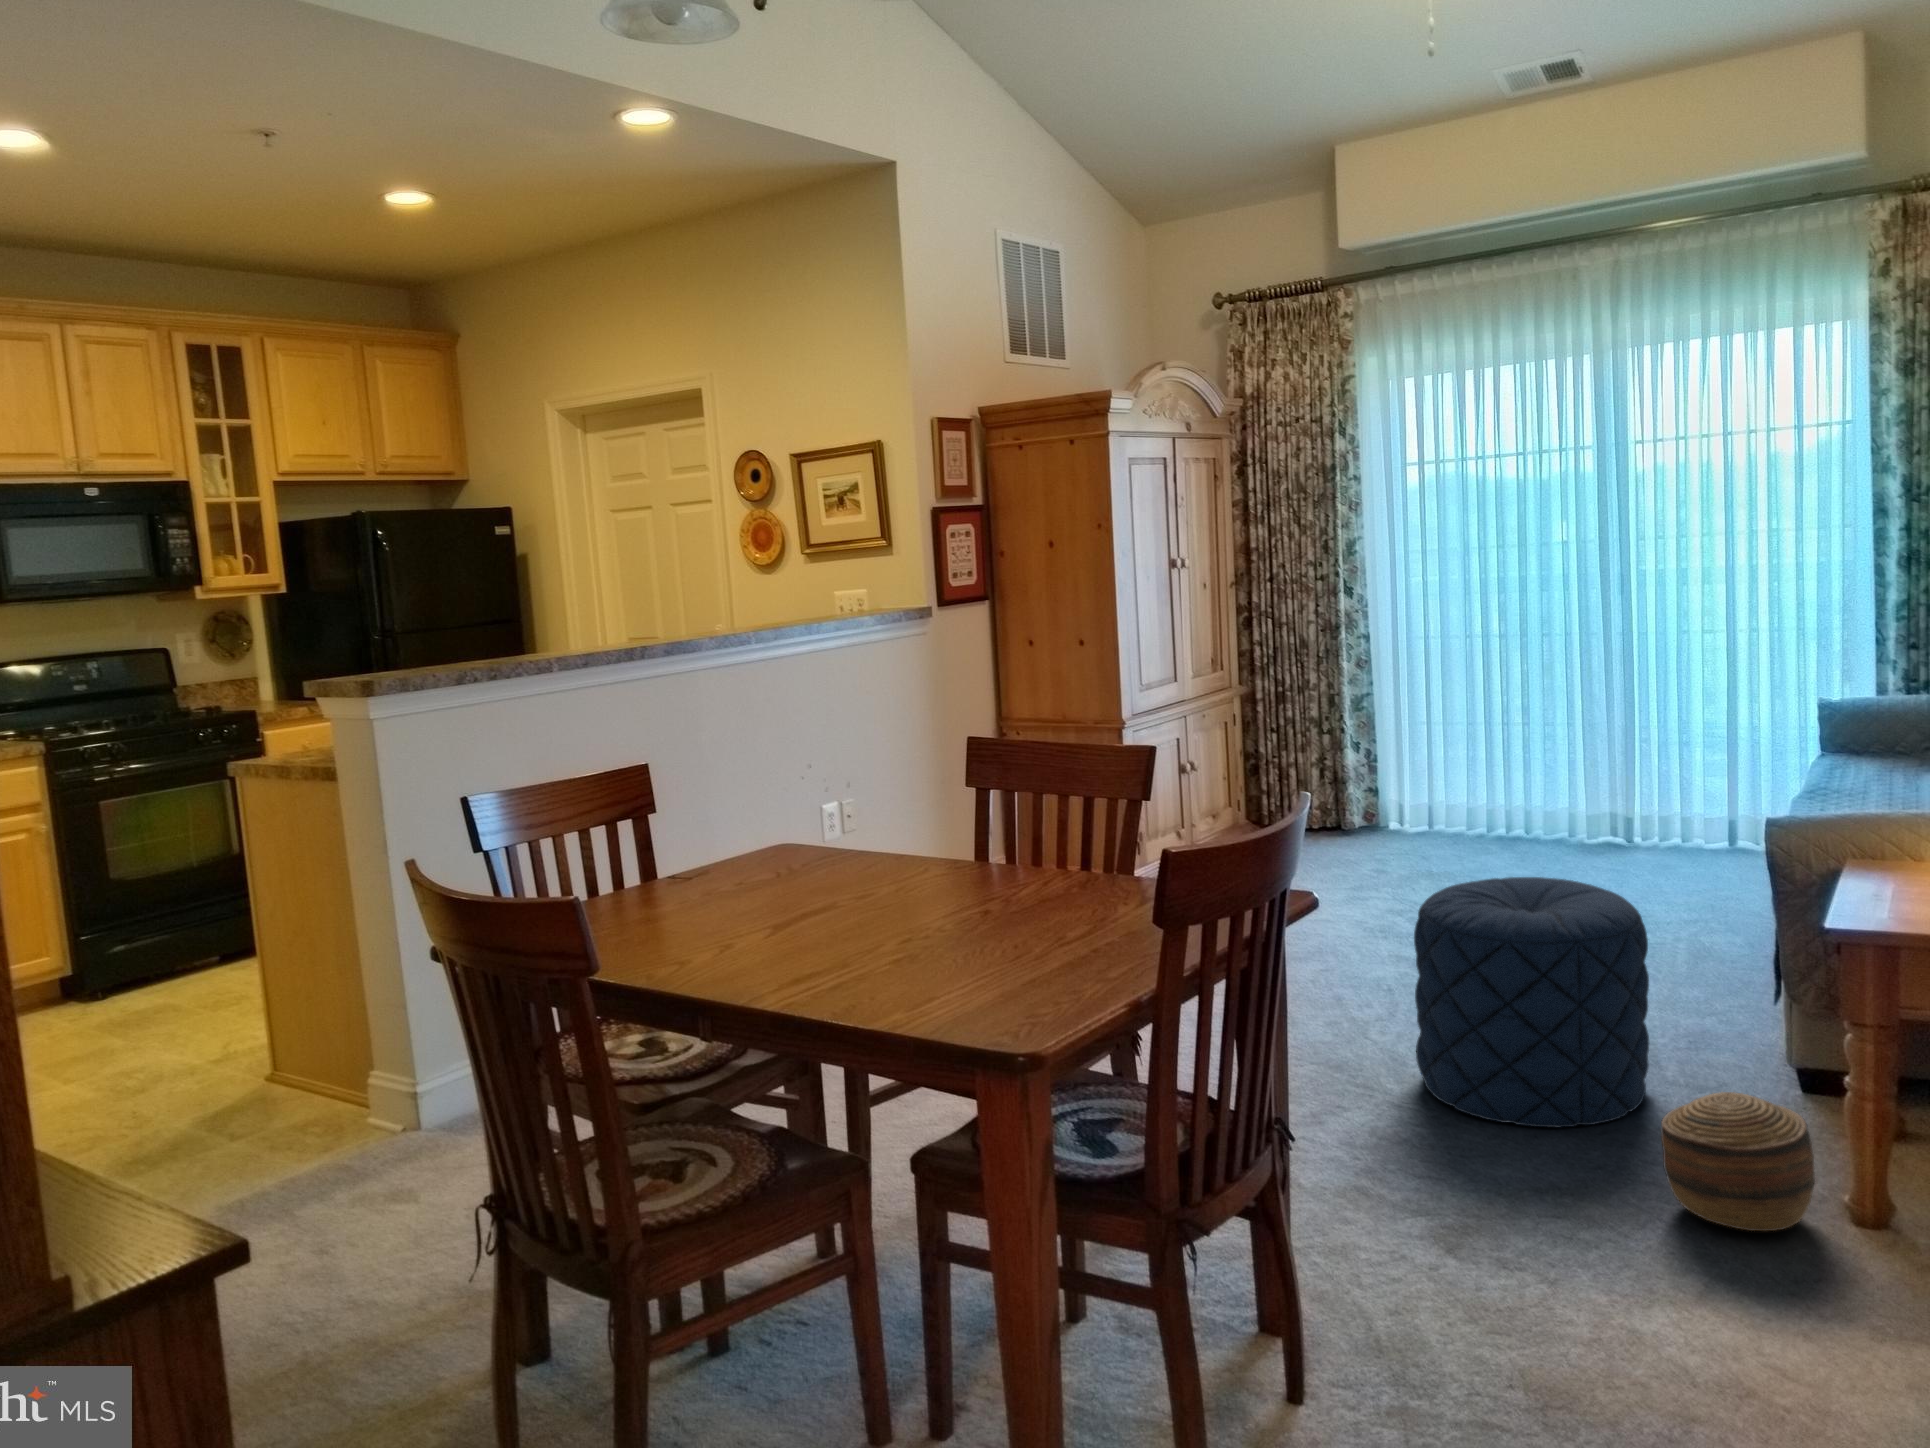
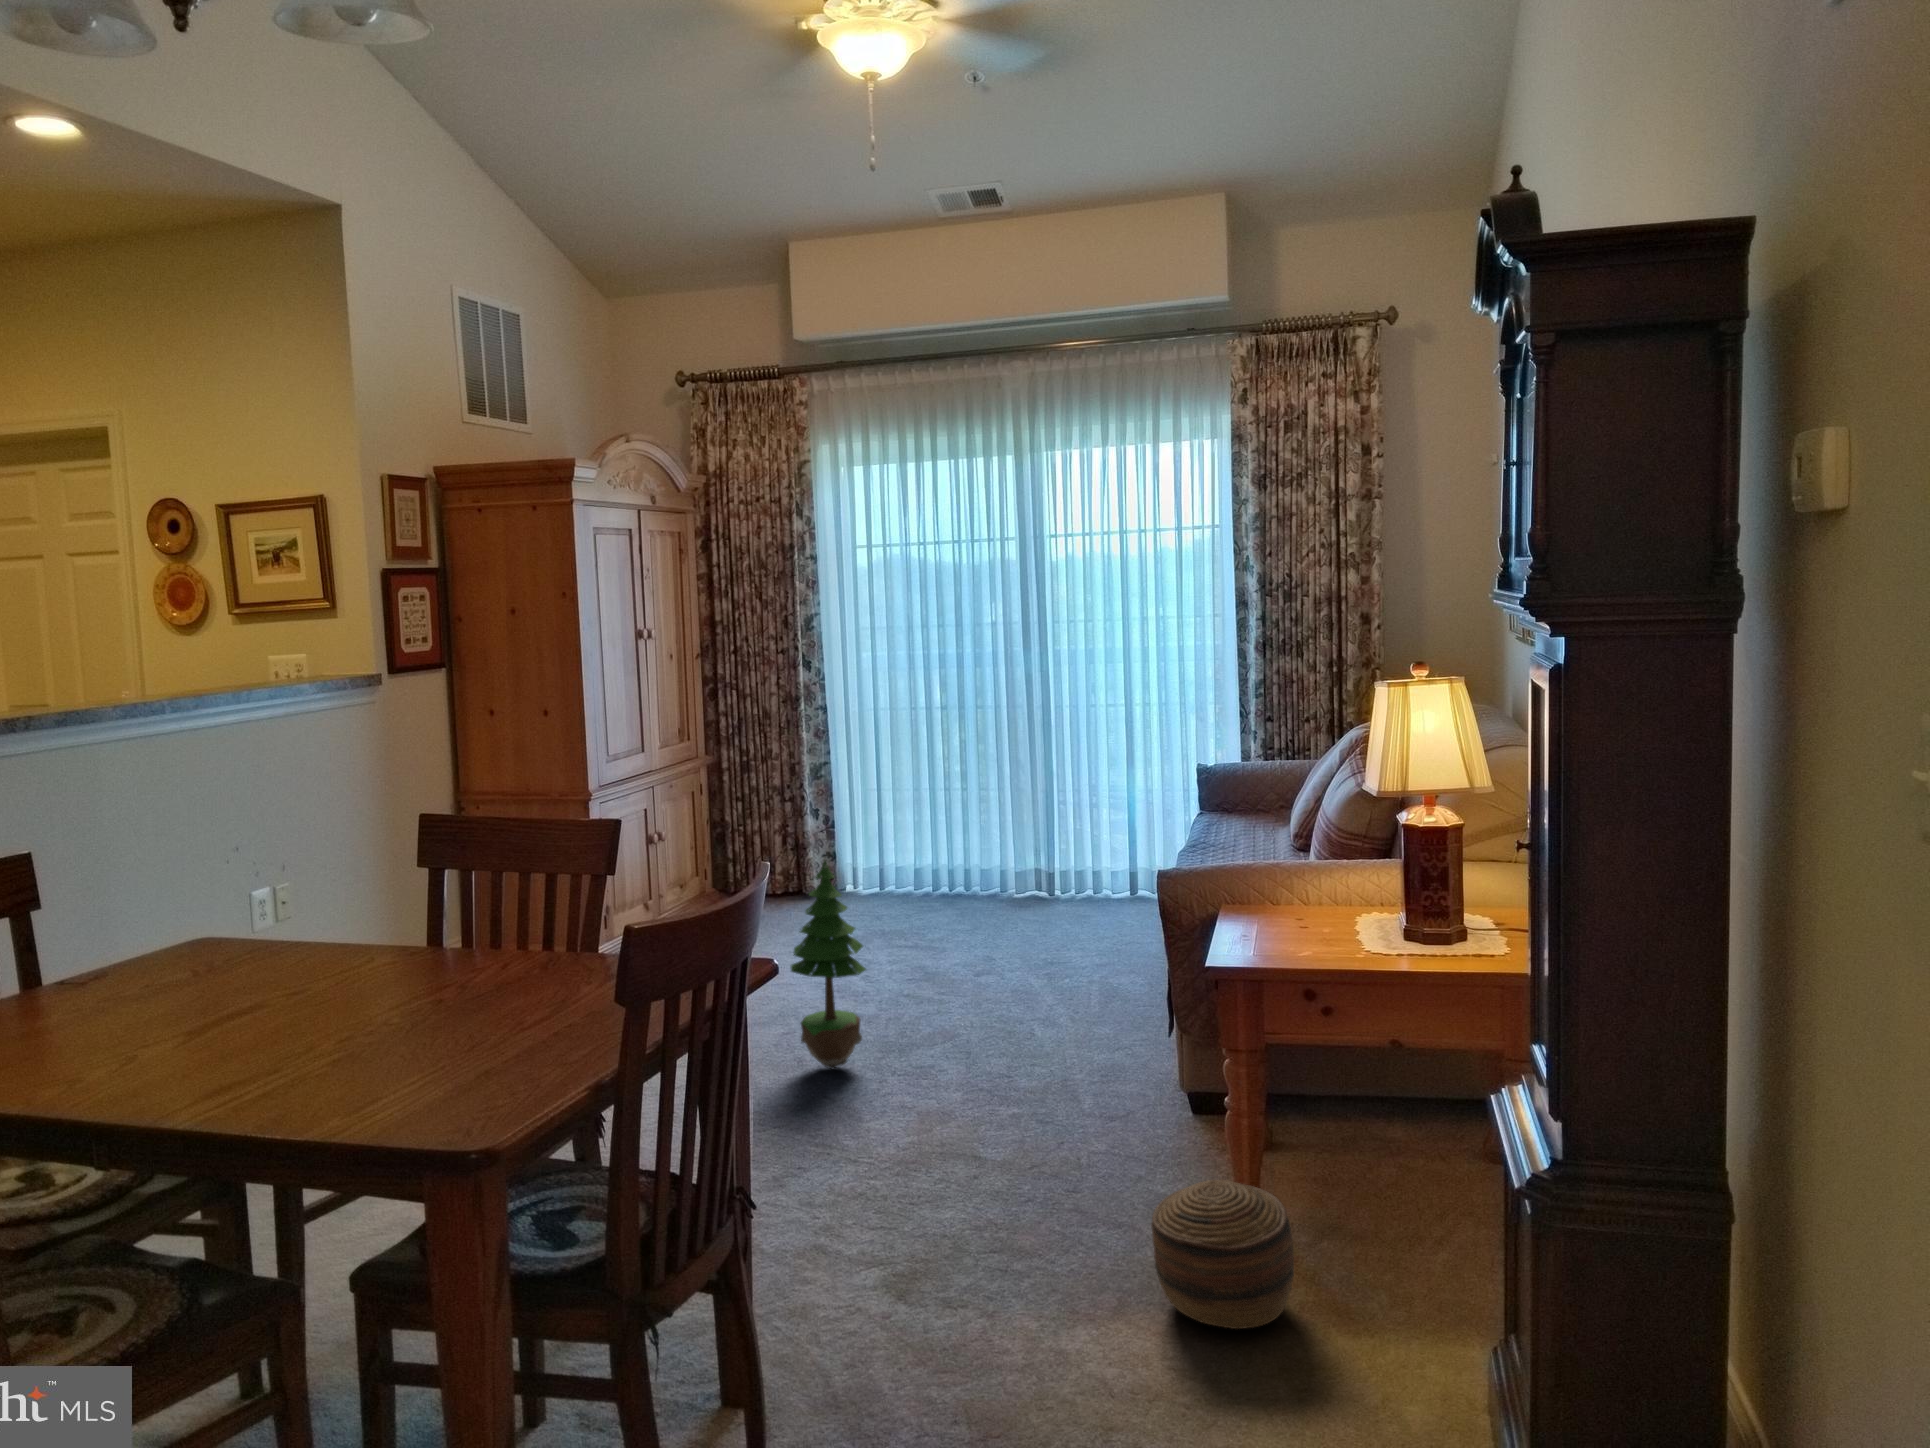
potted tree: none [1318,783,1397,991] -> present [791,861,866,1069]
pouf: present [1414,877,1649,1128] -> none [894,953,1116,1220]

